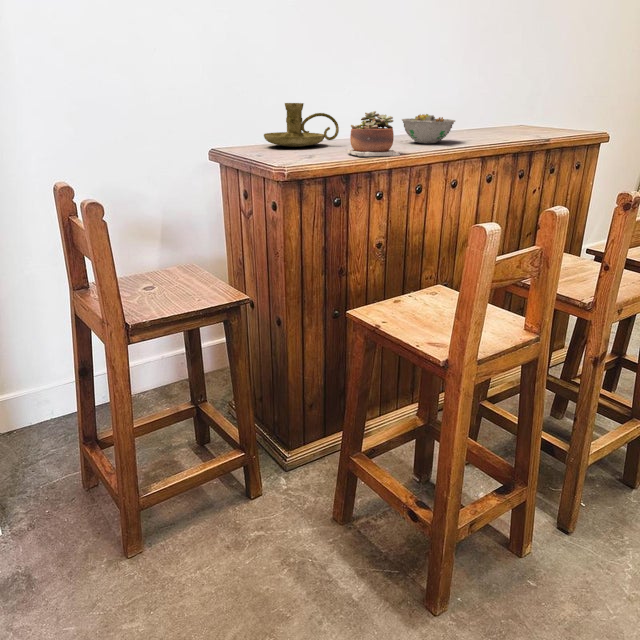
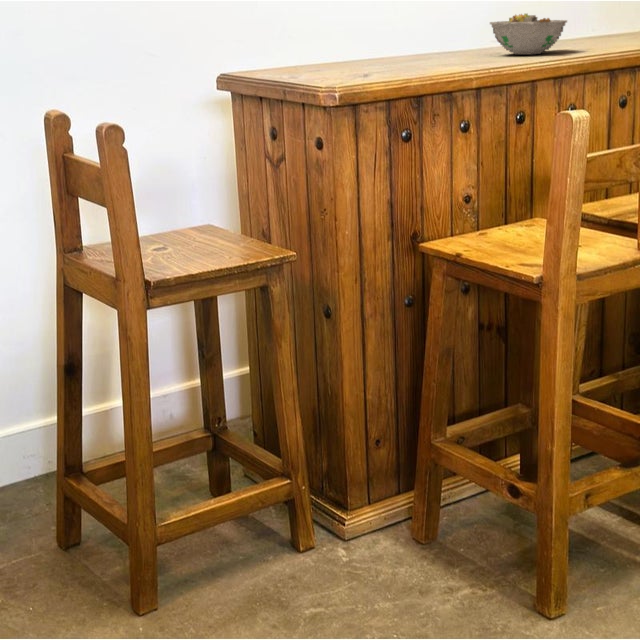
candle holder: present [264,103,339,147] -> none [291,6,400,67]
succulent plant: present [347,111,400,156] -> none [413,10,492,71]

